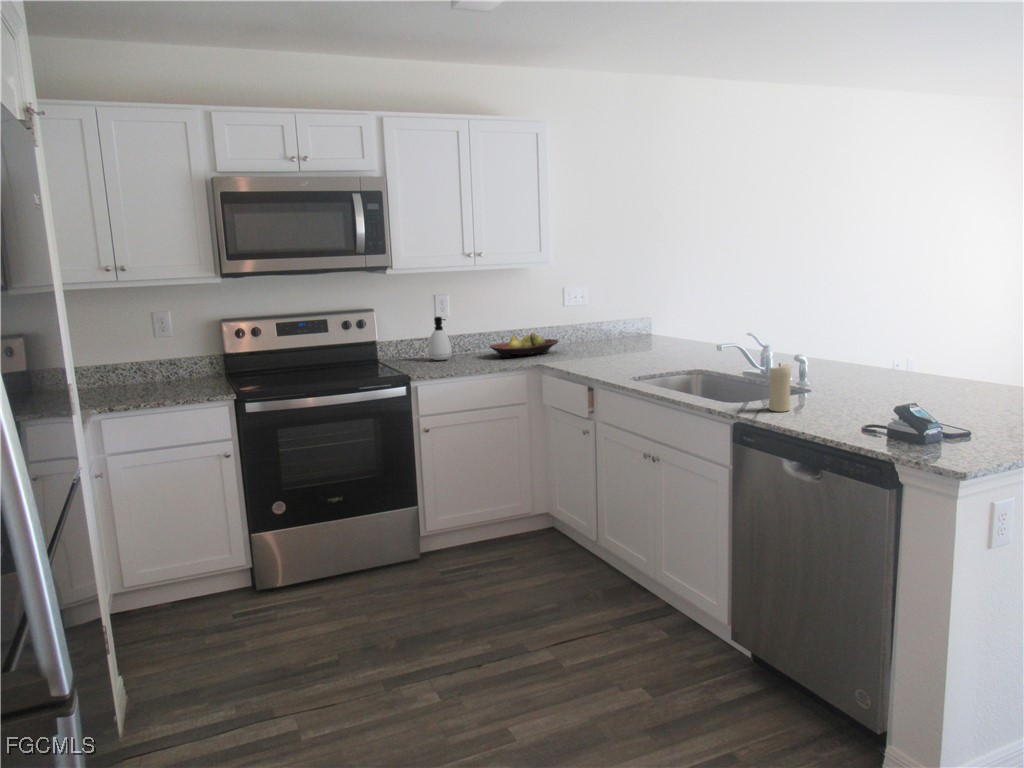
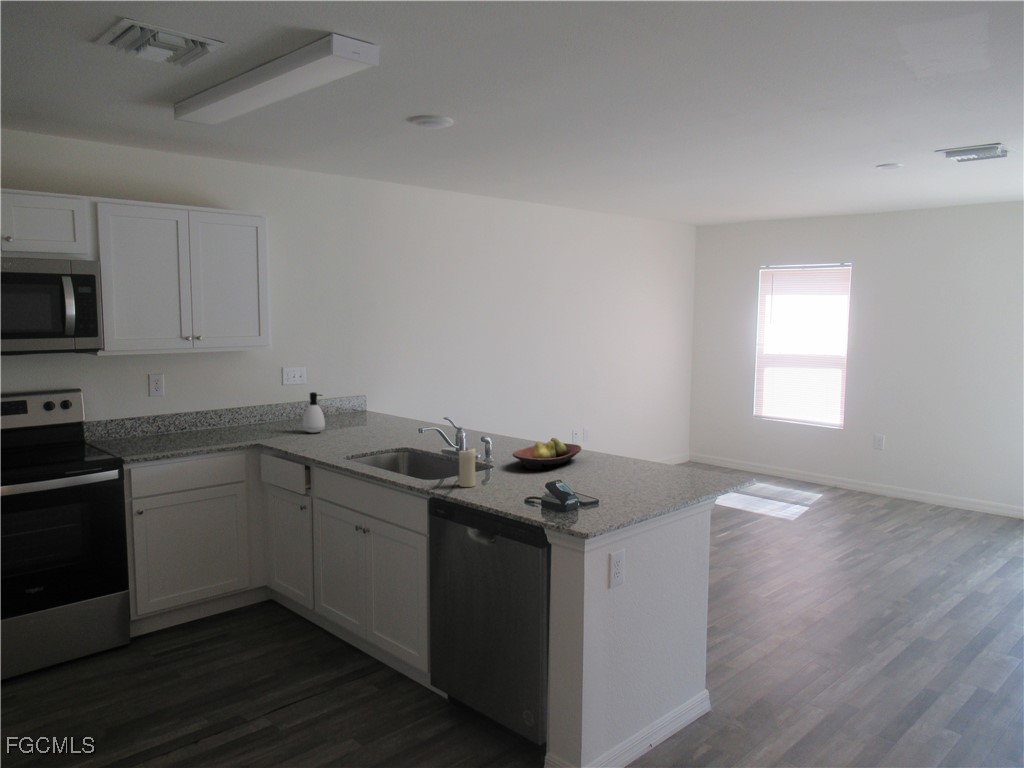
soap dispenser: present [428,317,452,360] -> present [303,392,325,433]
fruit bowl: present [490,333,559,358] -> present [512,438,581,470]

